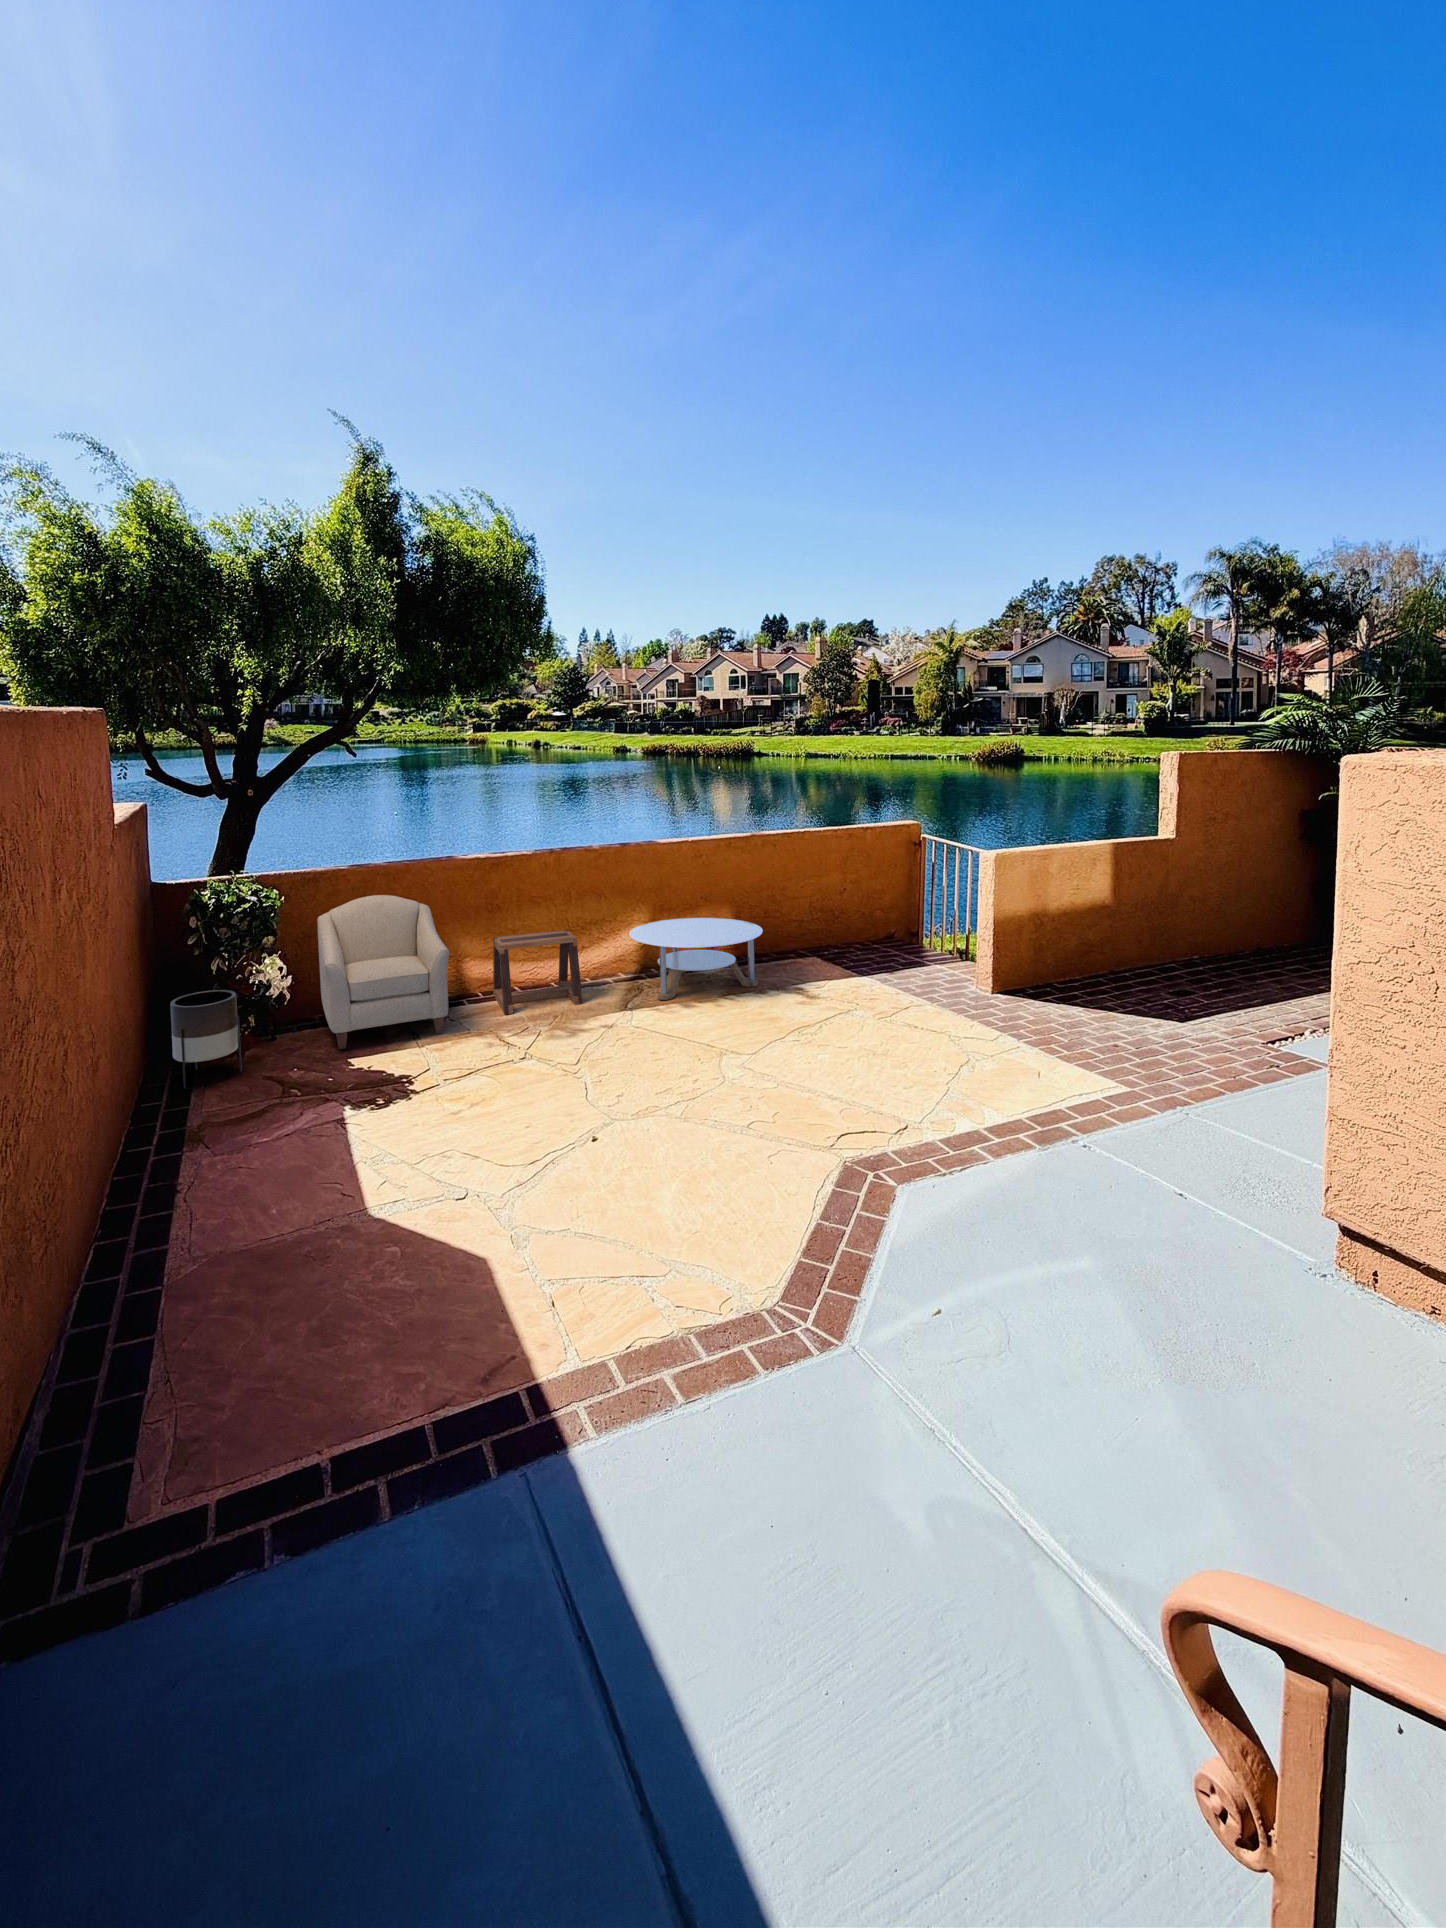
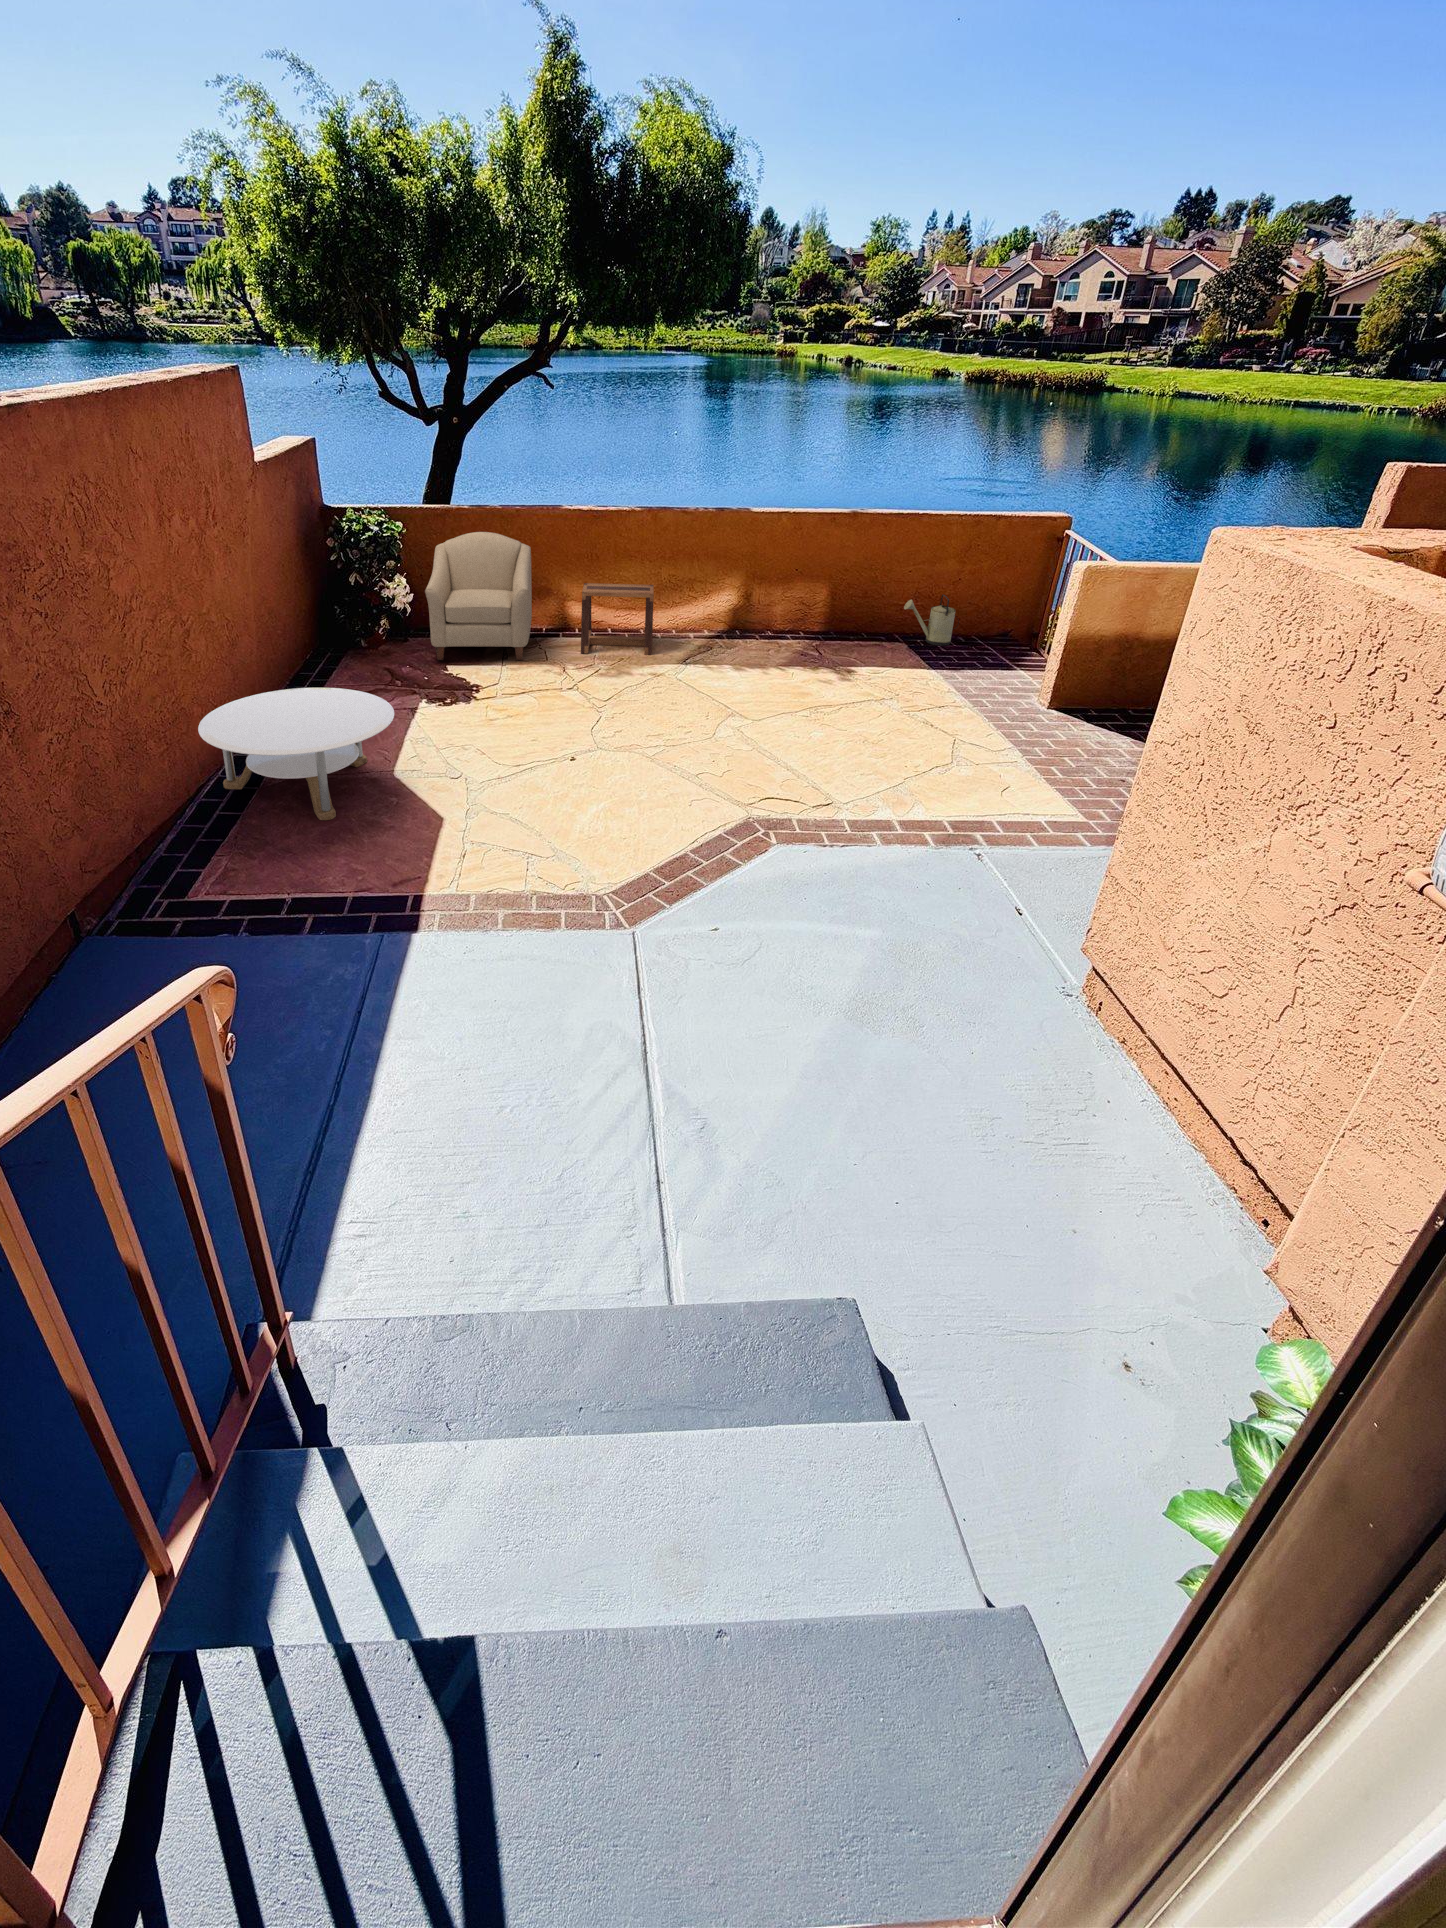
watering can: none [803,905,851,953] -> present [904,595,959,646]
round table: present [629,917,763,1000] -> present [198,687,394,820]
planter: present [170,990,242,1088] -> none [310,597,364,670]

